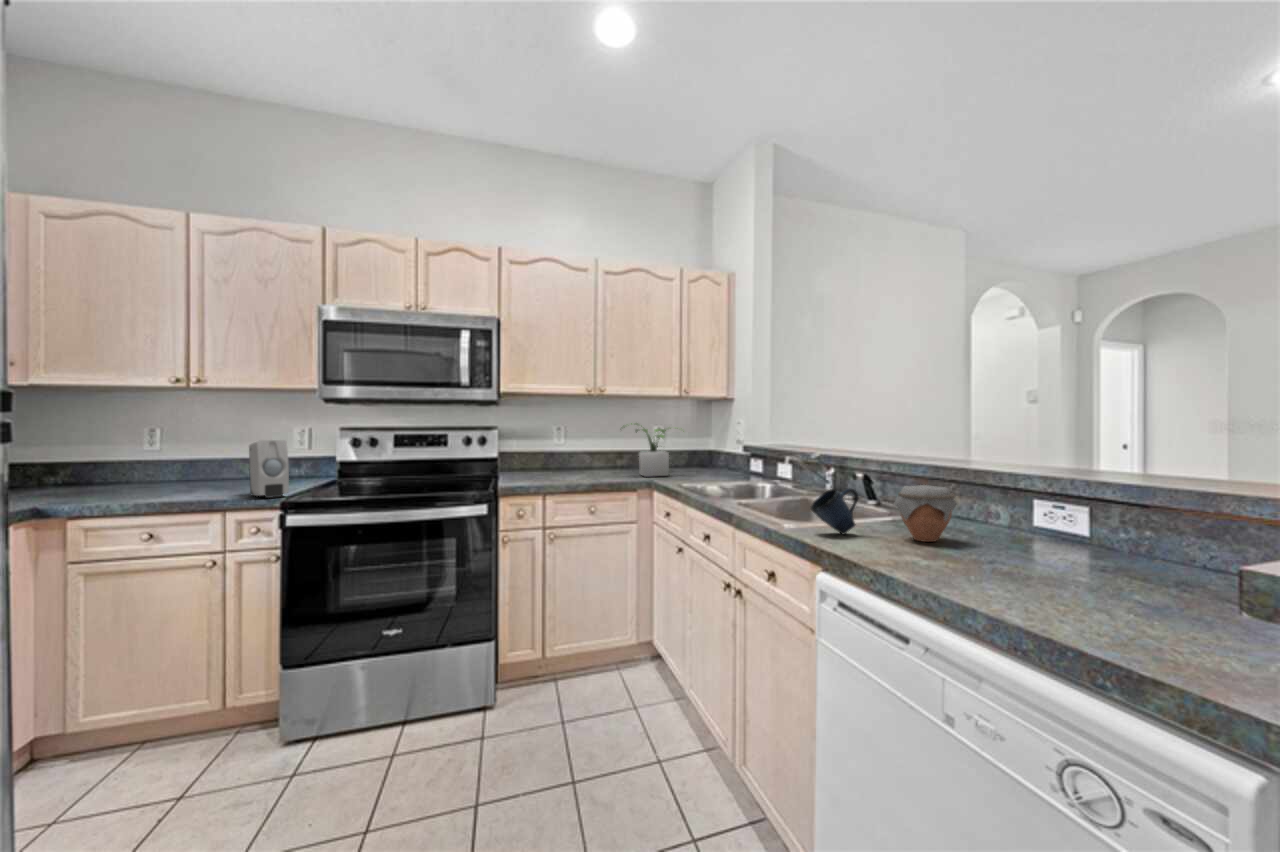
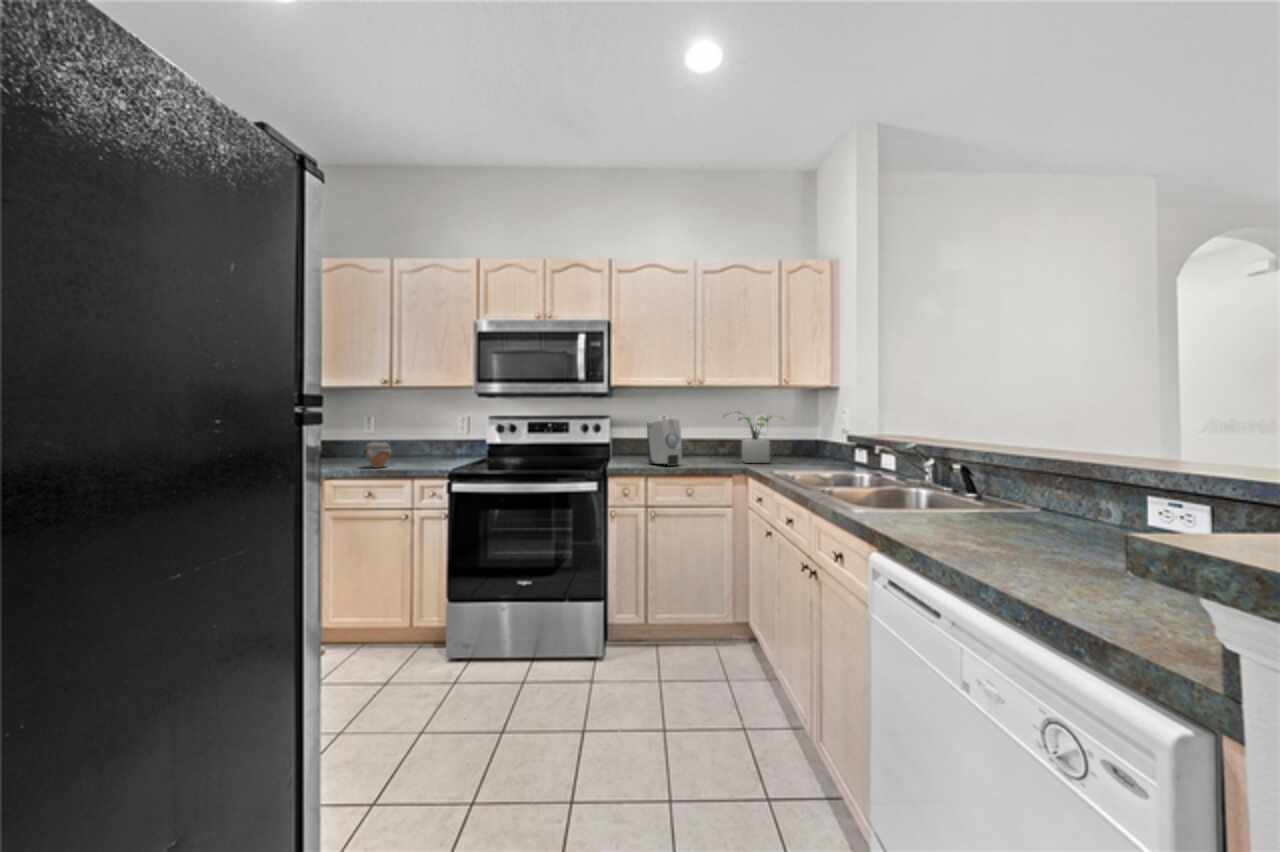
soap dispenser: present [249,440,289,498] -> present [647,419,682,466]
jar: present [894,485,957,542] -> present [364,442,391,468]
mug: present [810,489,858,534] -> none [882,476,935,523]

